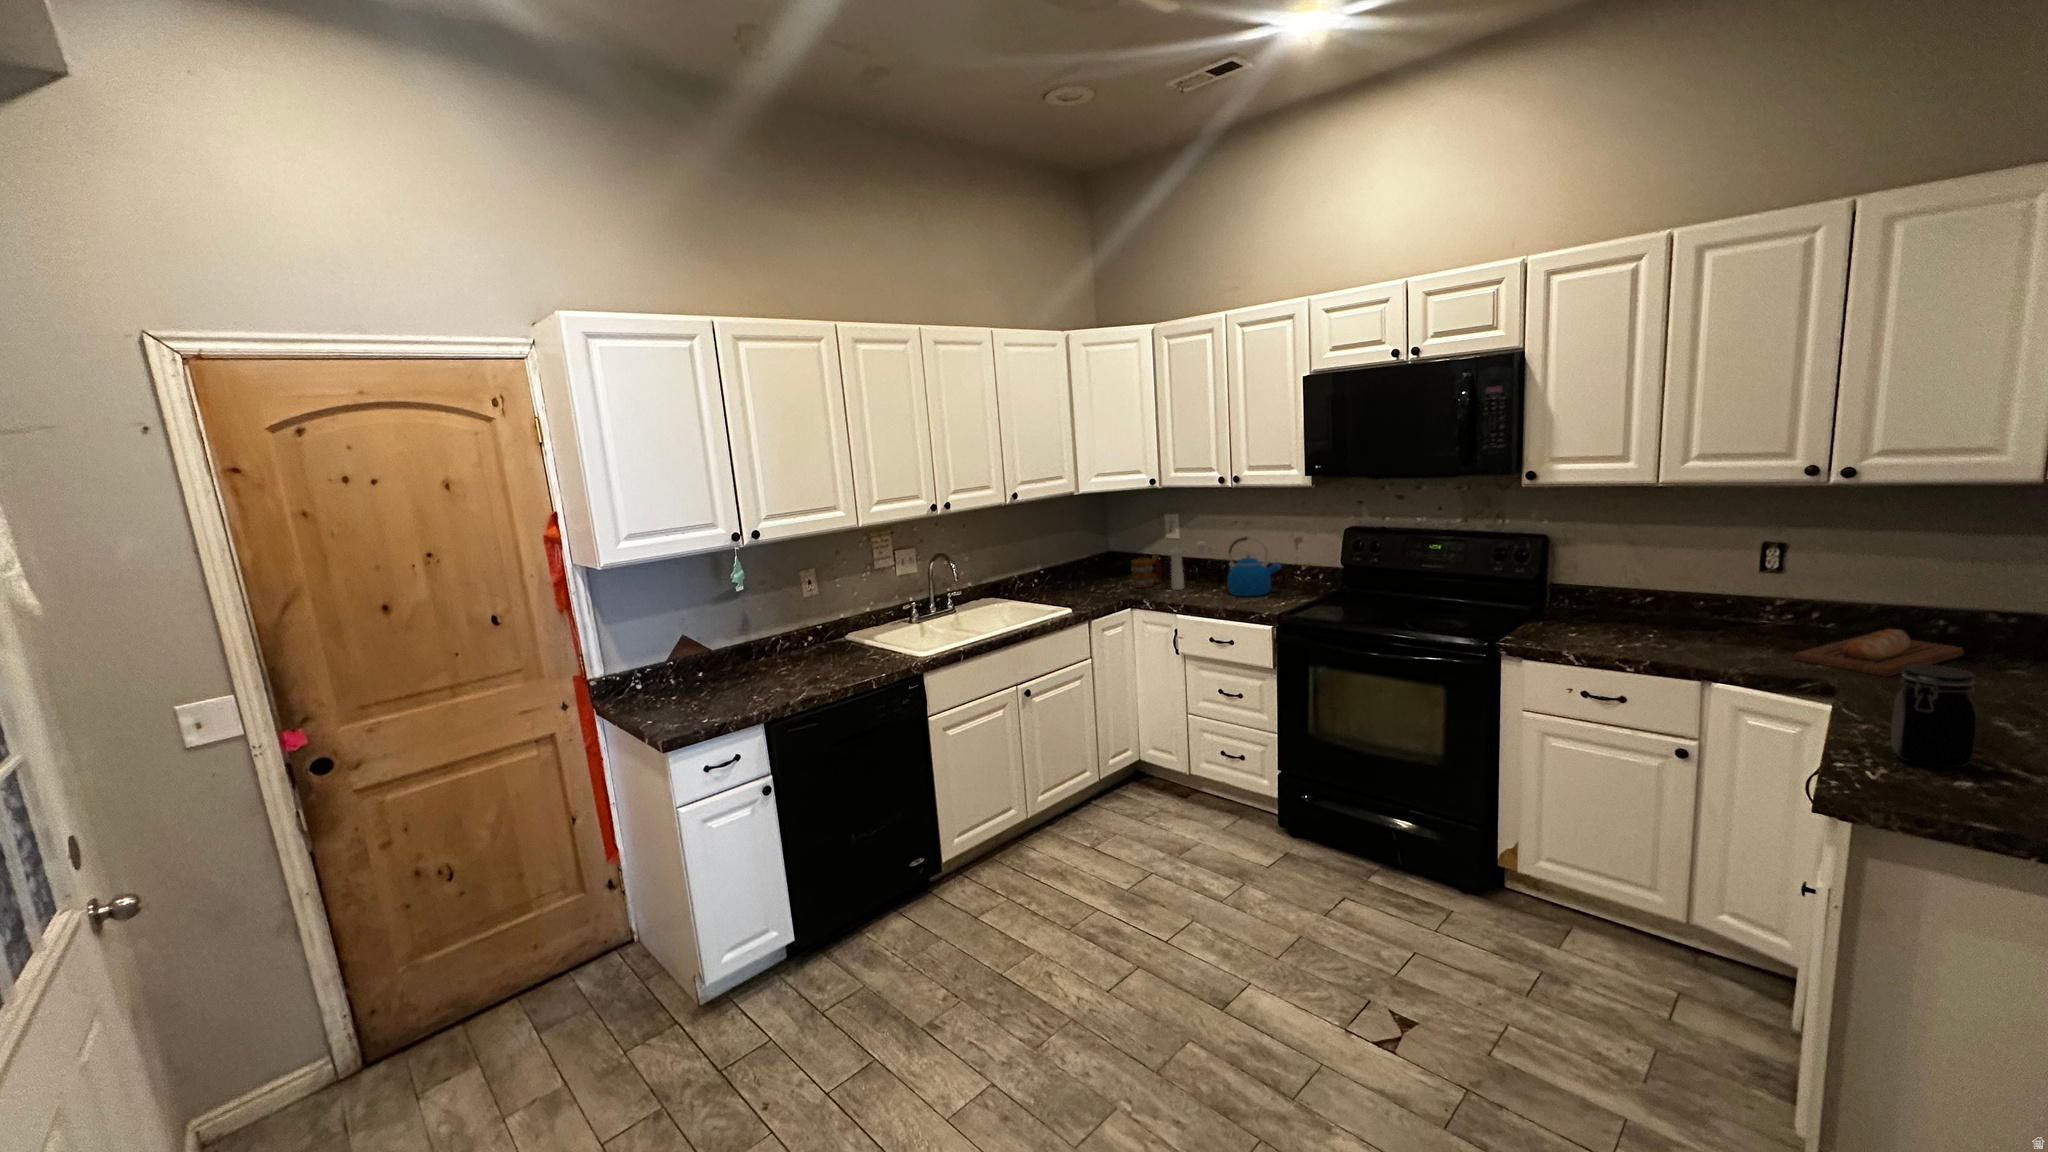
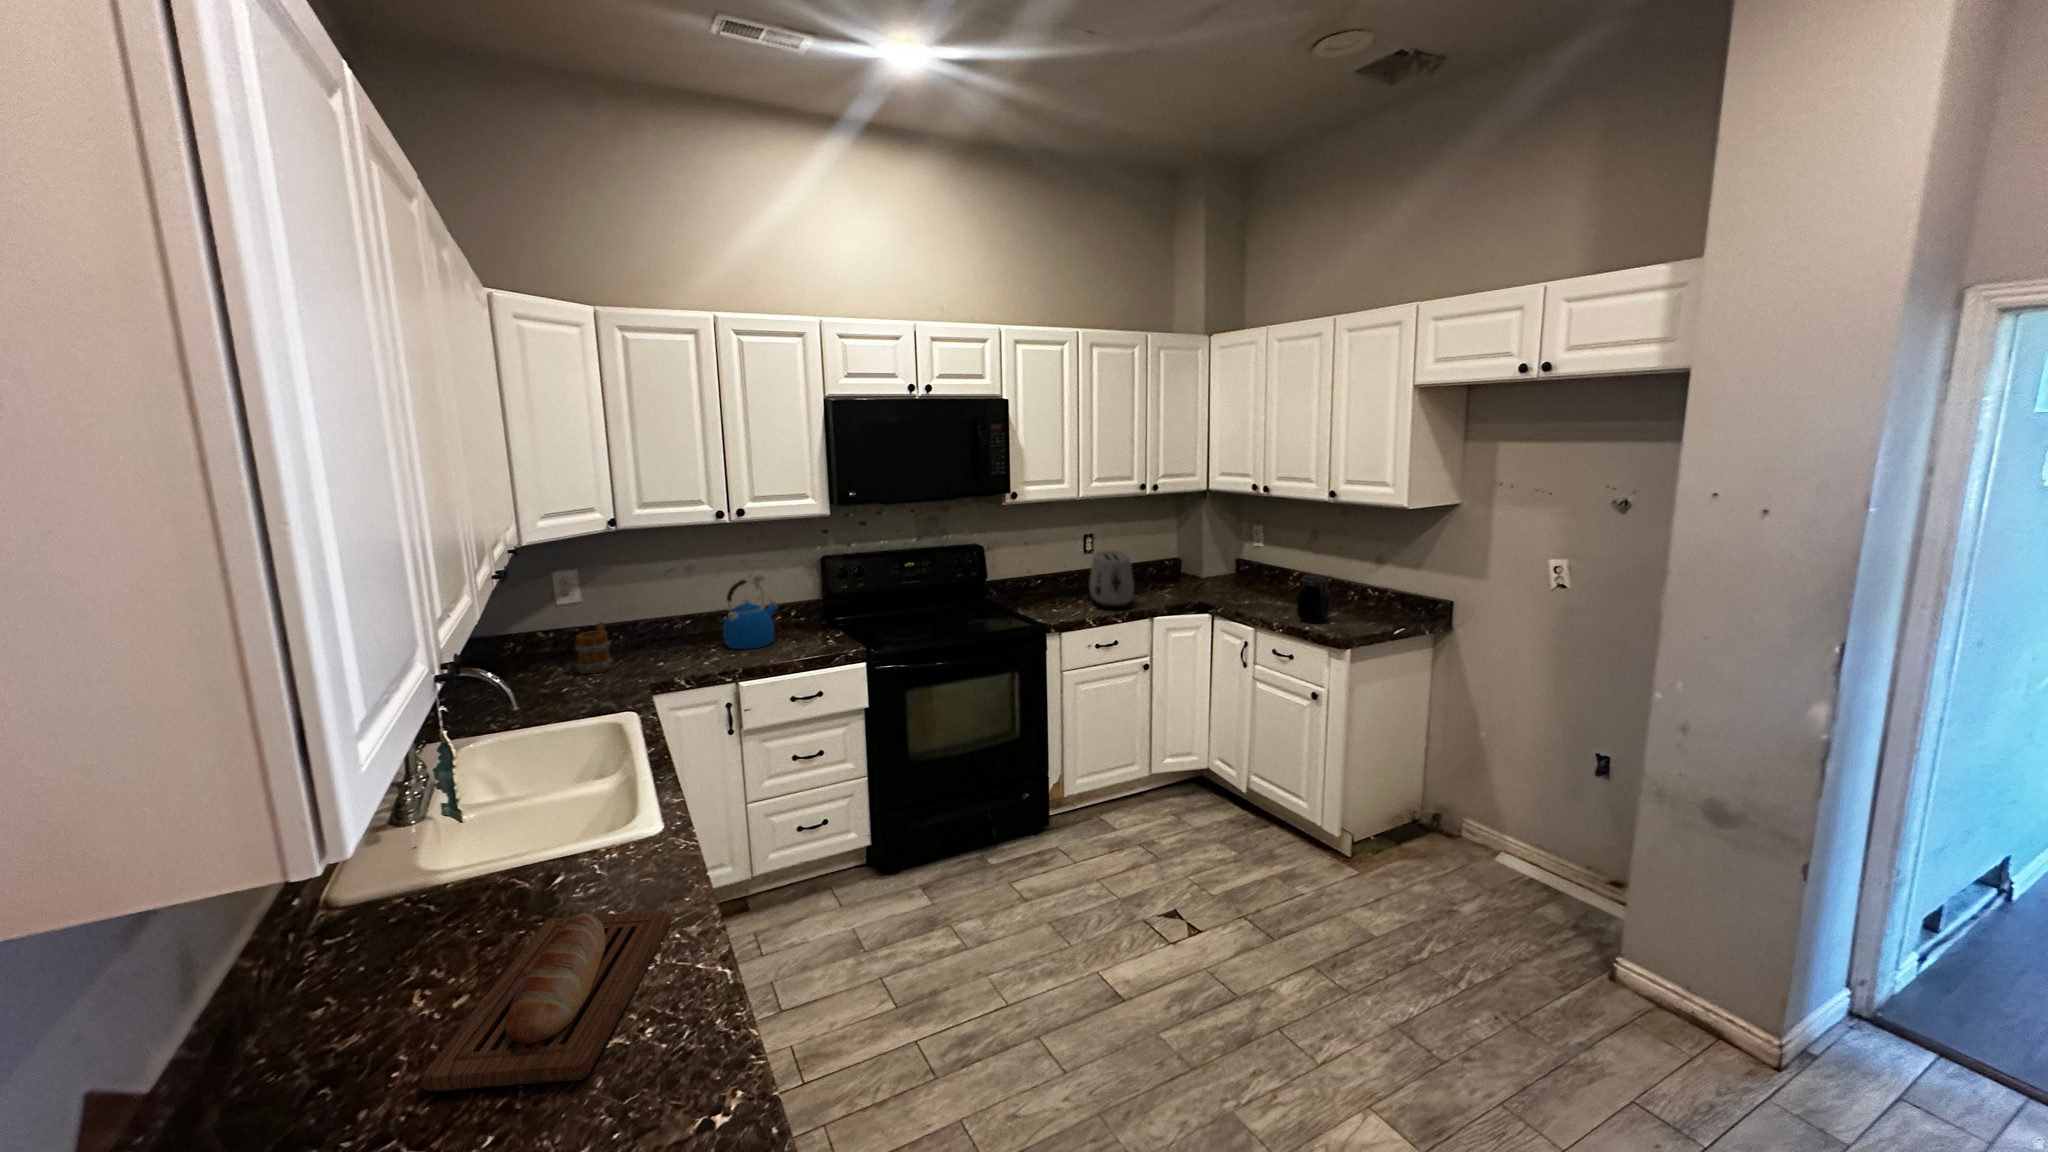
pepper mill: present [1170,541,1206,590] -> none [641,594,687,663]
toaster: none [1631,568,1744,655] -> present [1090,551,1134,608]
bread loaf: present [1795,629,1963,677] -> present [422,911,671,1091]

